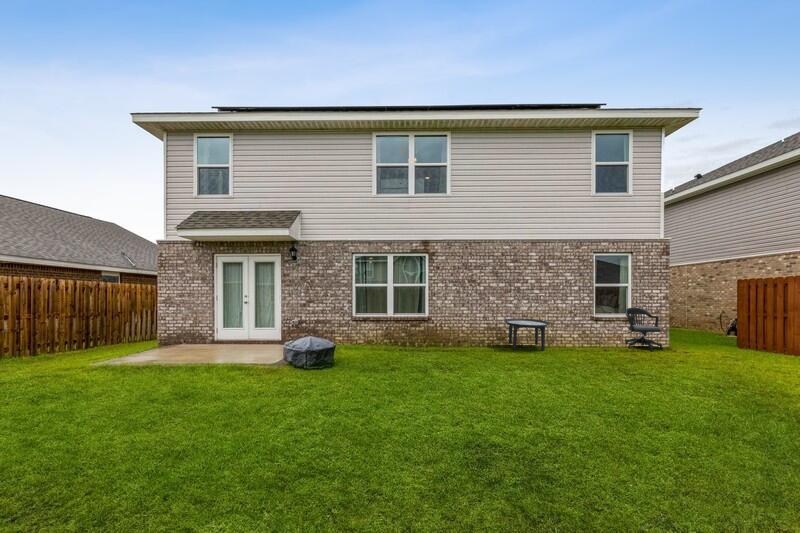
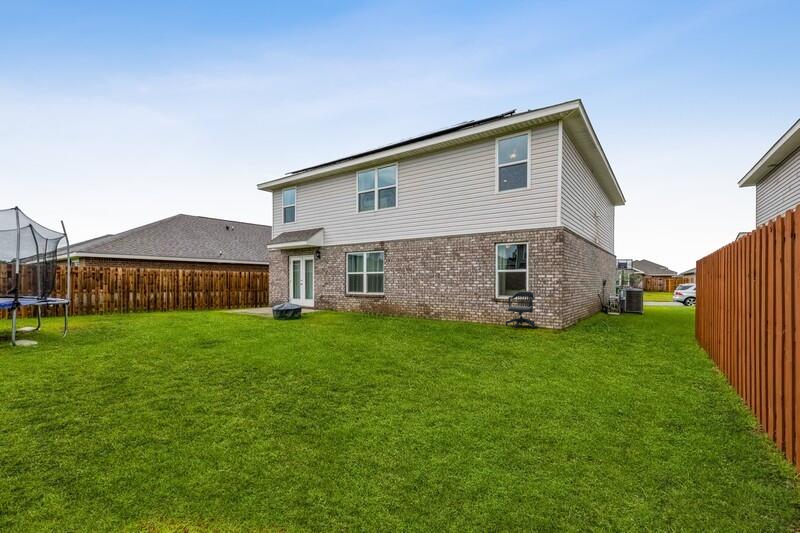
round table: present [504,318,550,351] -> none [412,298,446,321]

